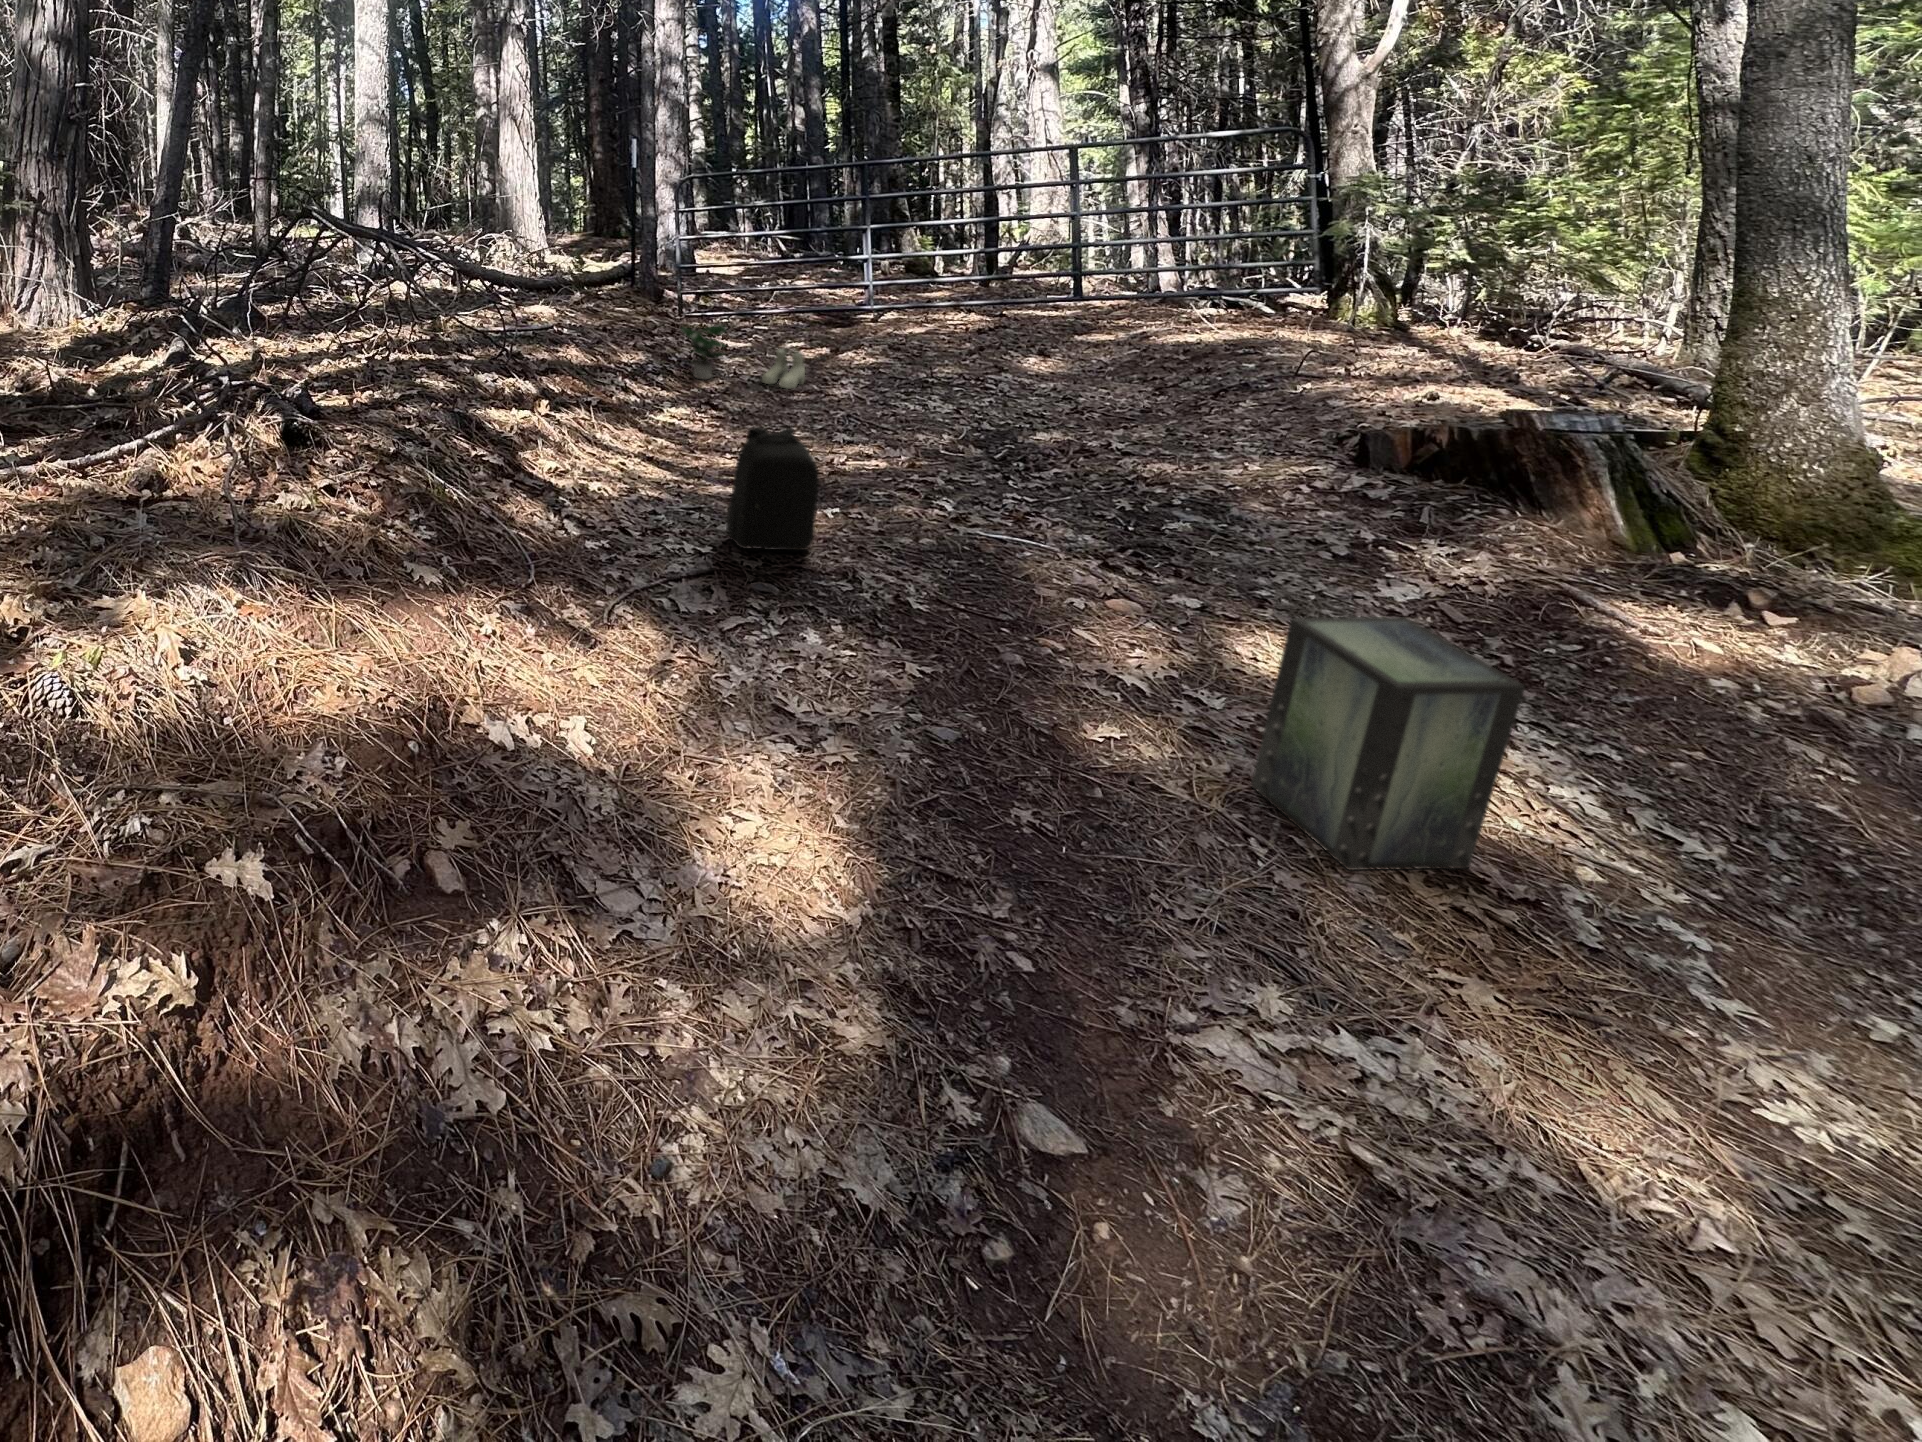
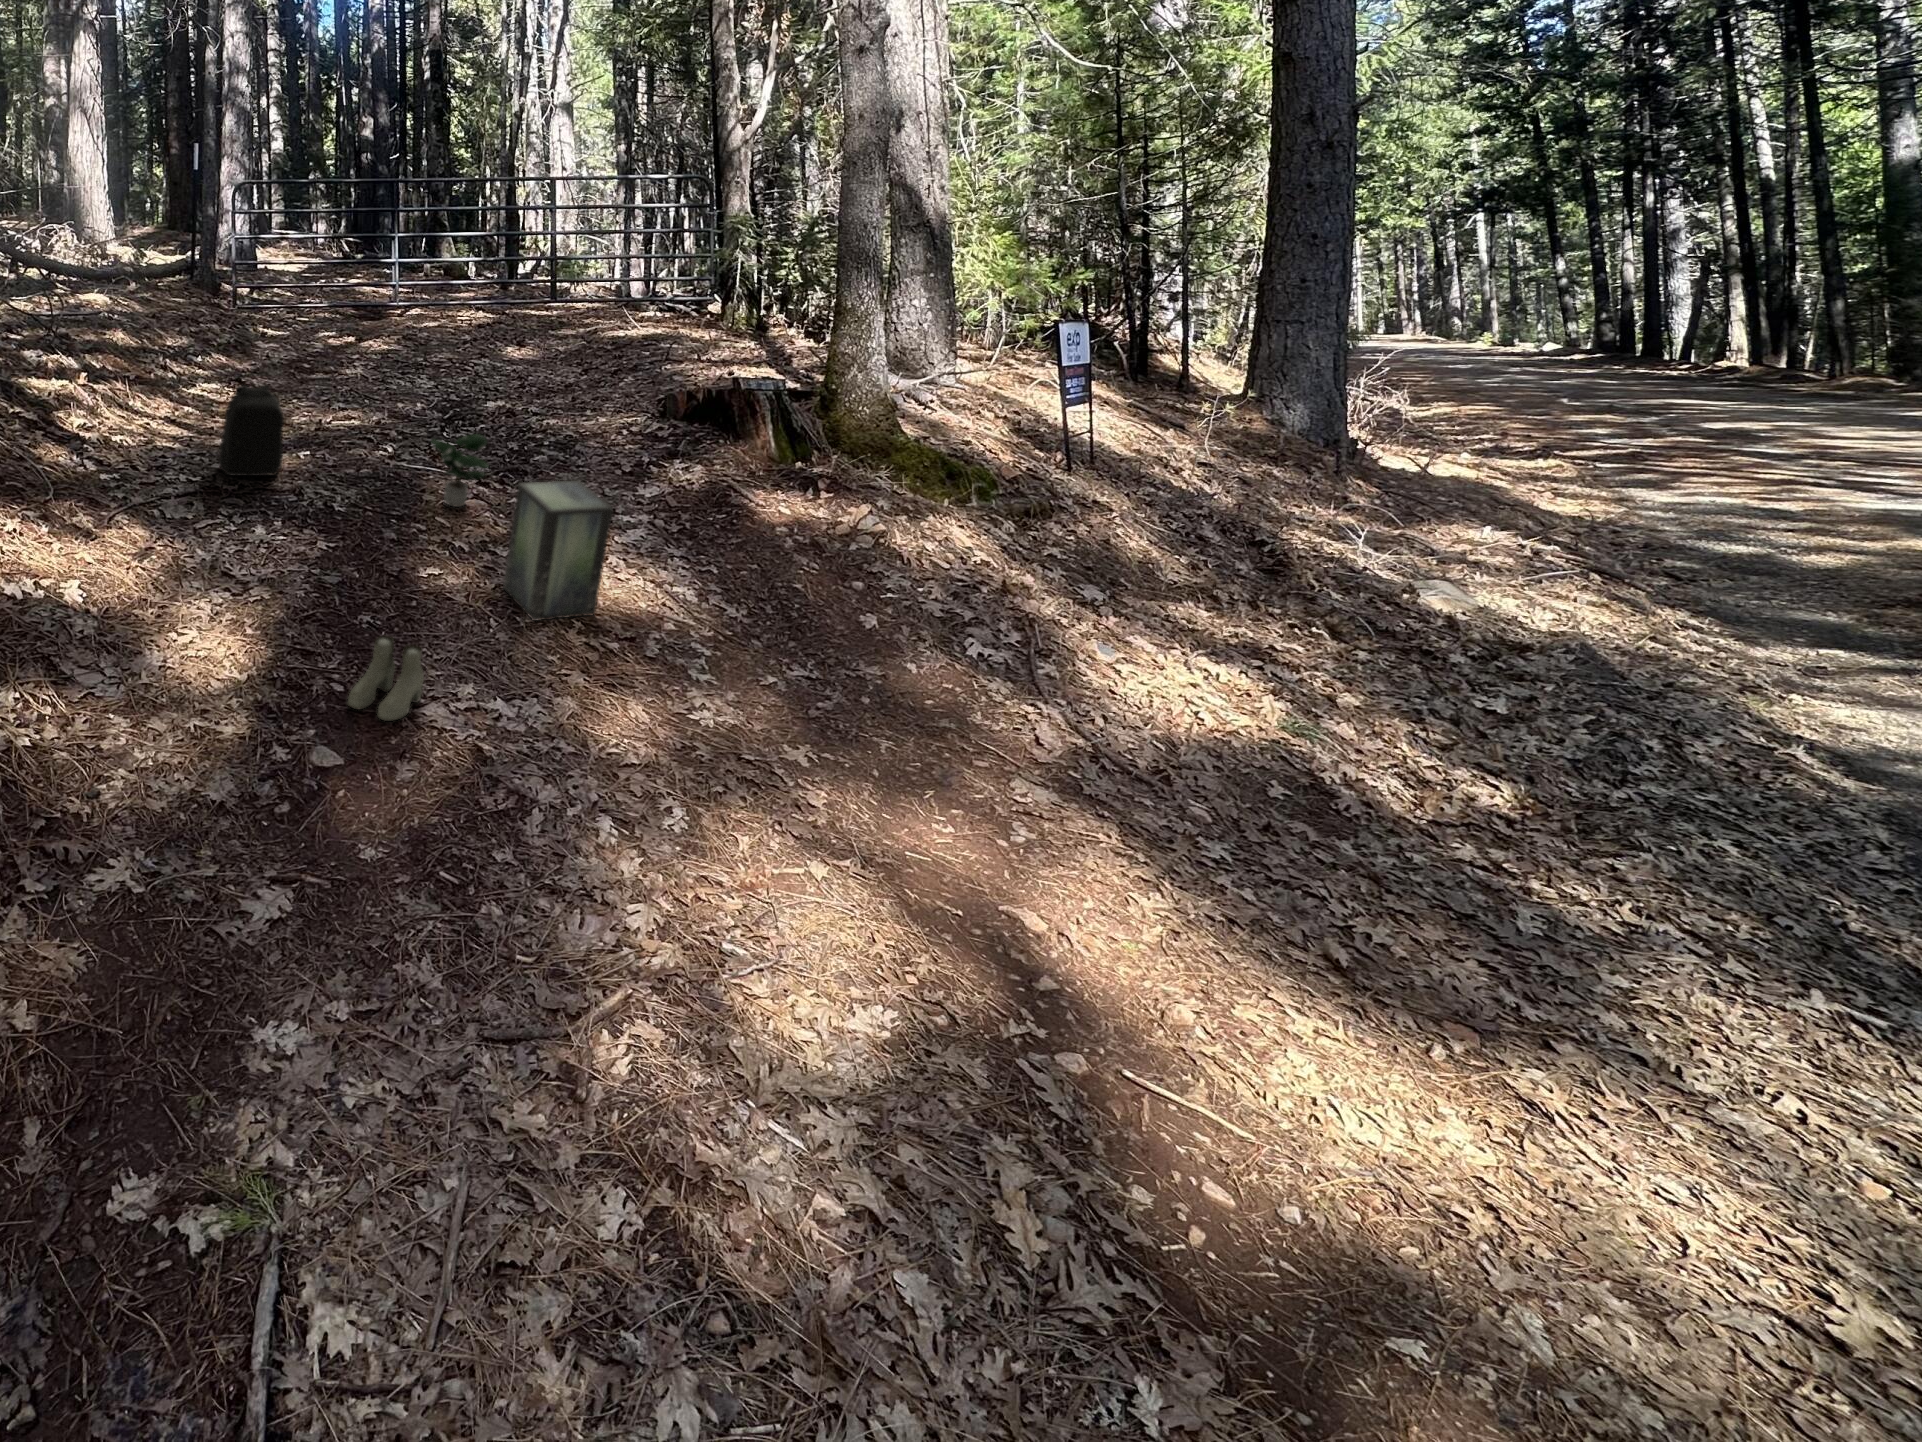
potted plant: present [681,325,727,380] -> present [432,434,488,507]
boots: present [762,348,805,389] -> present [347,636,424,721]

